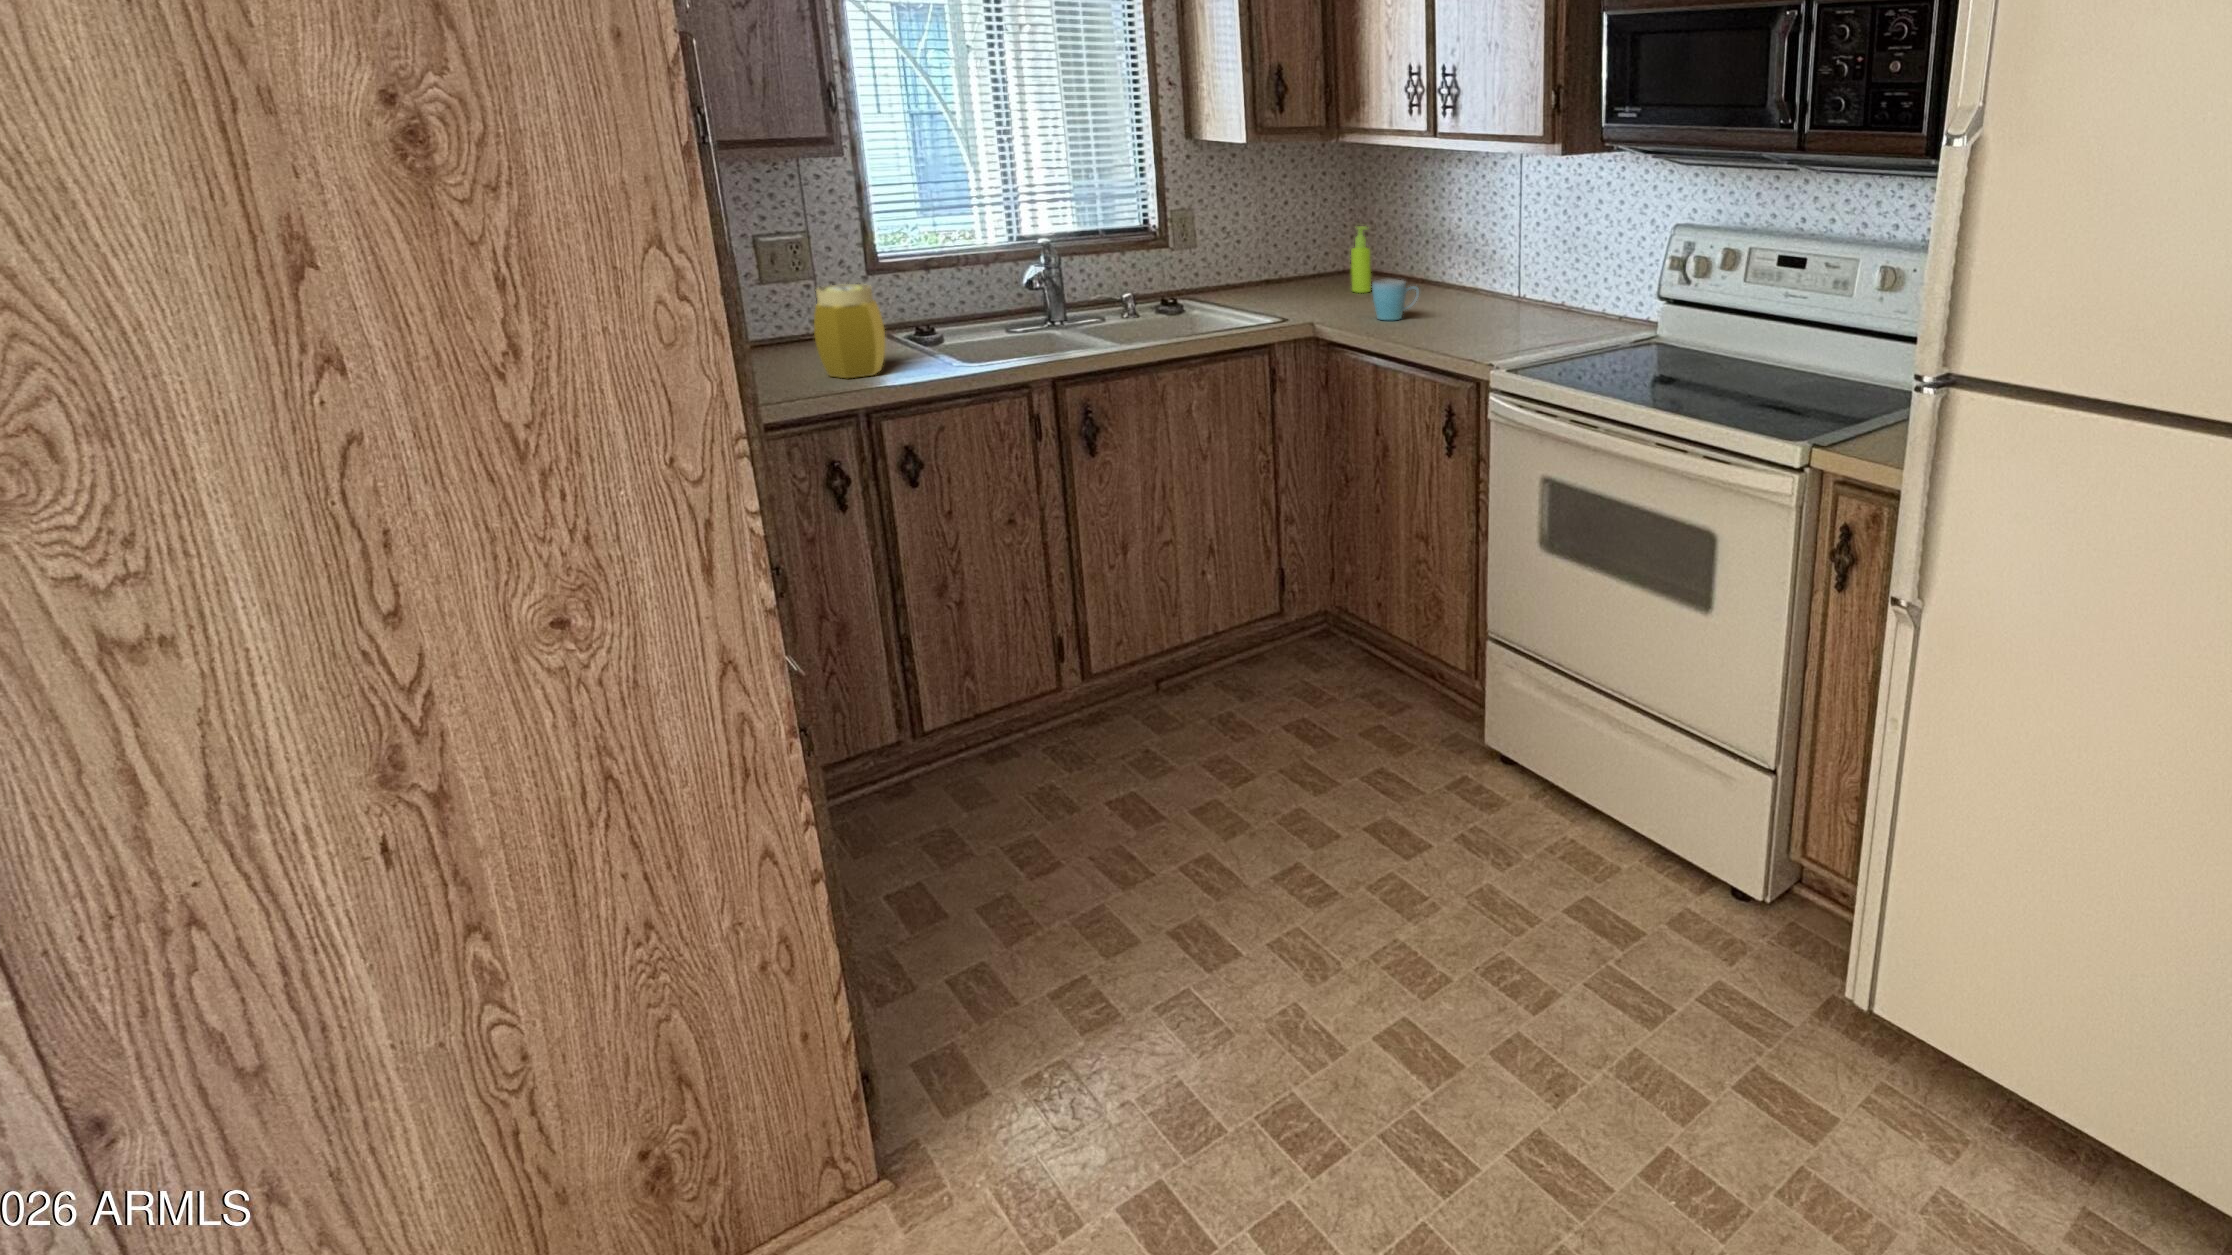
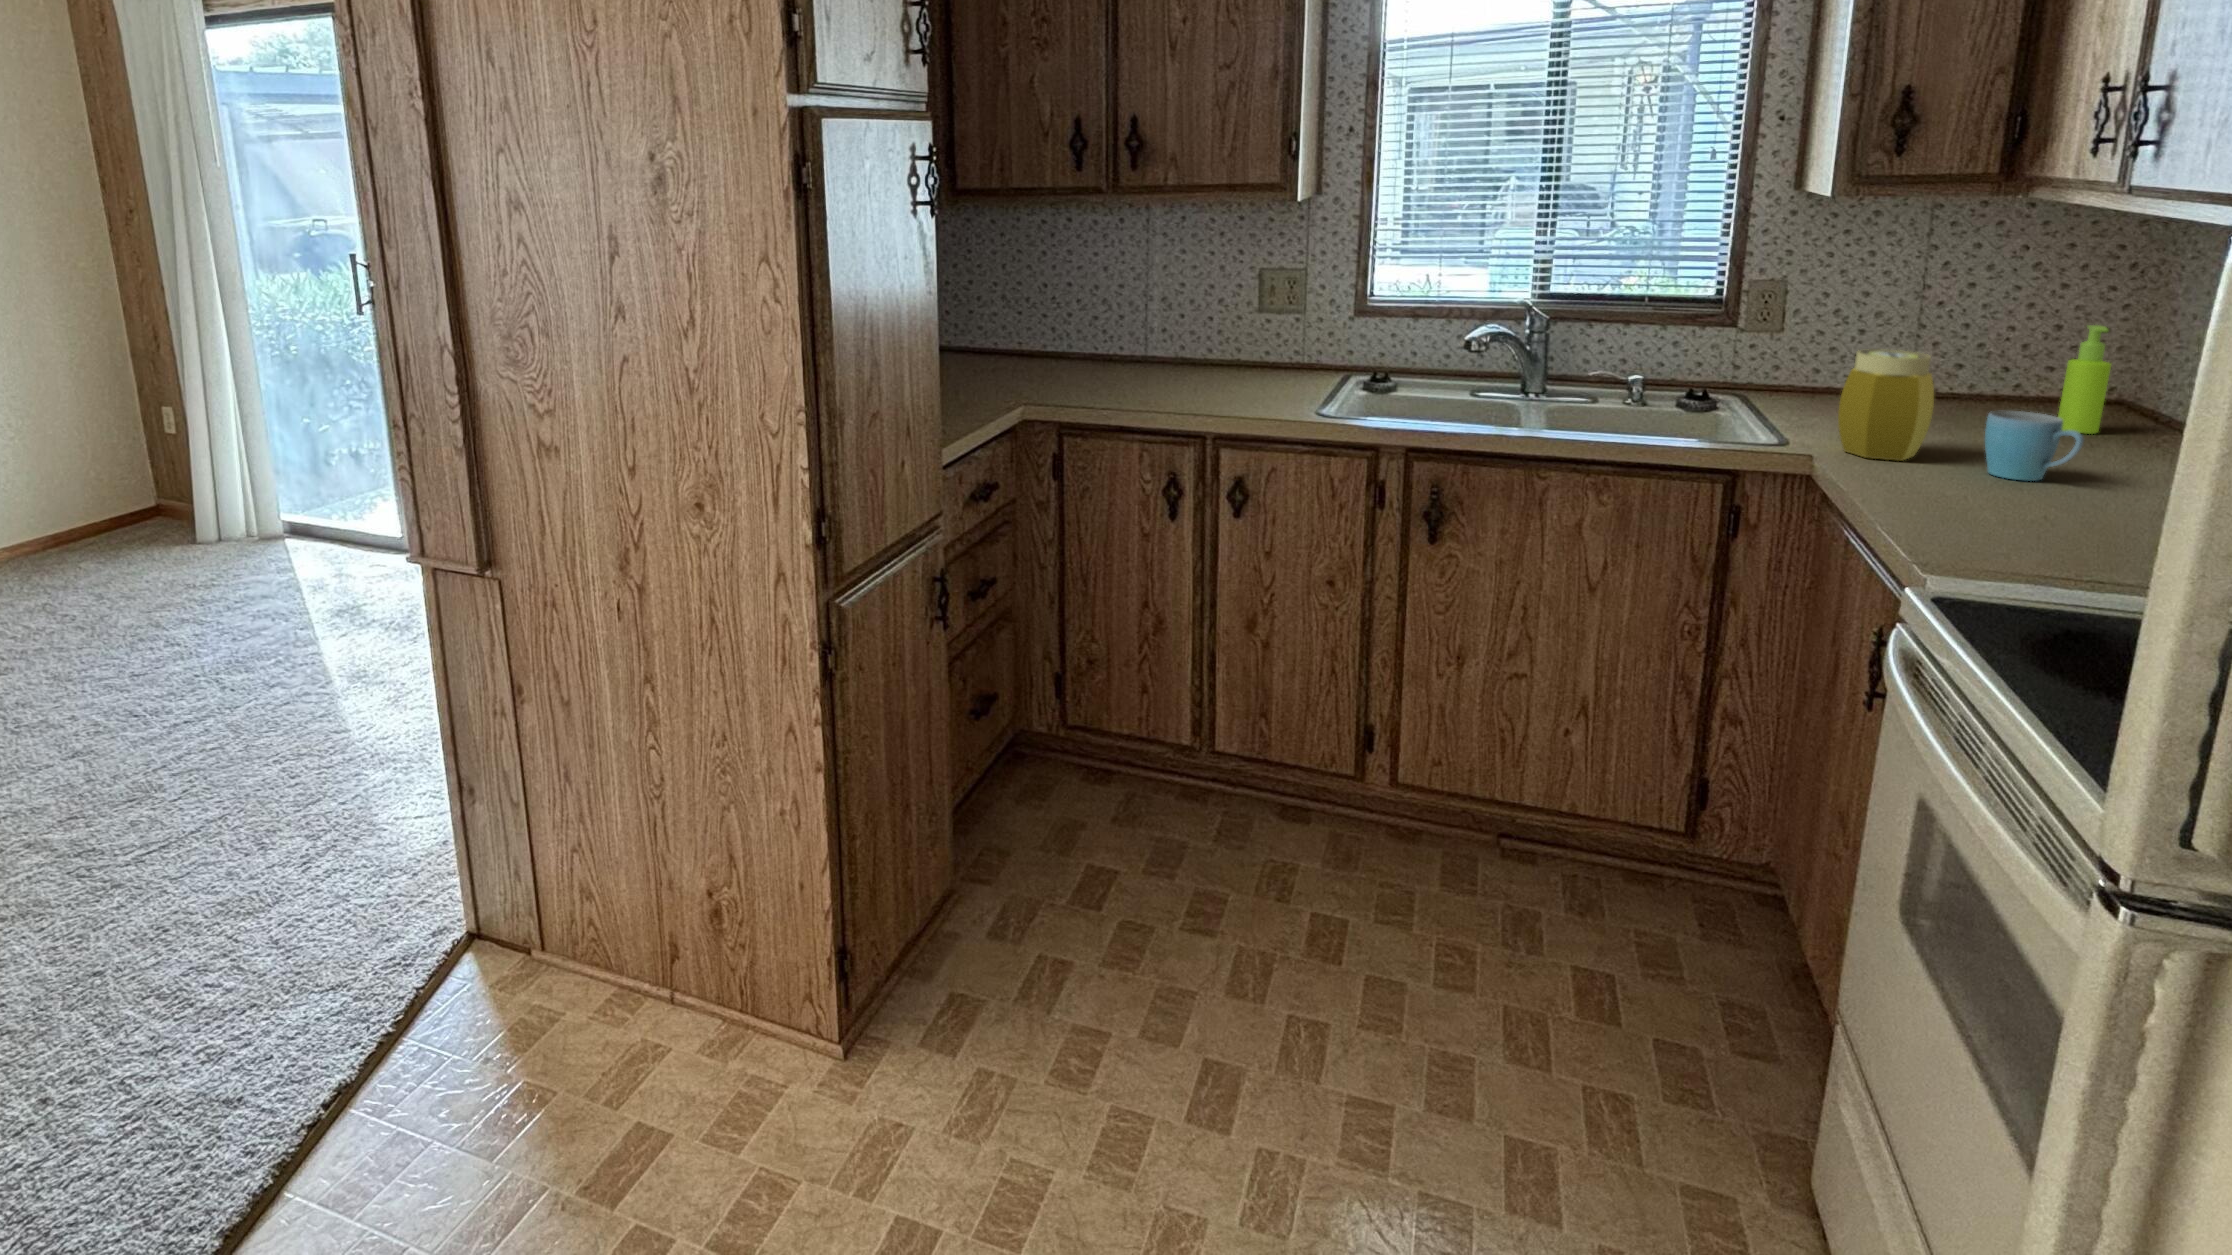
jar: present [814,284,885,379] -> present [1838,349,1934,461]

